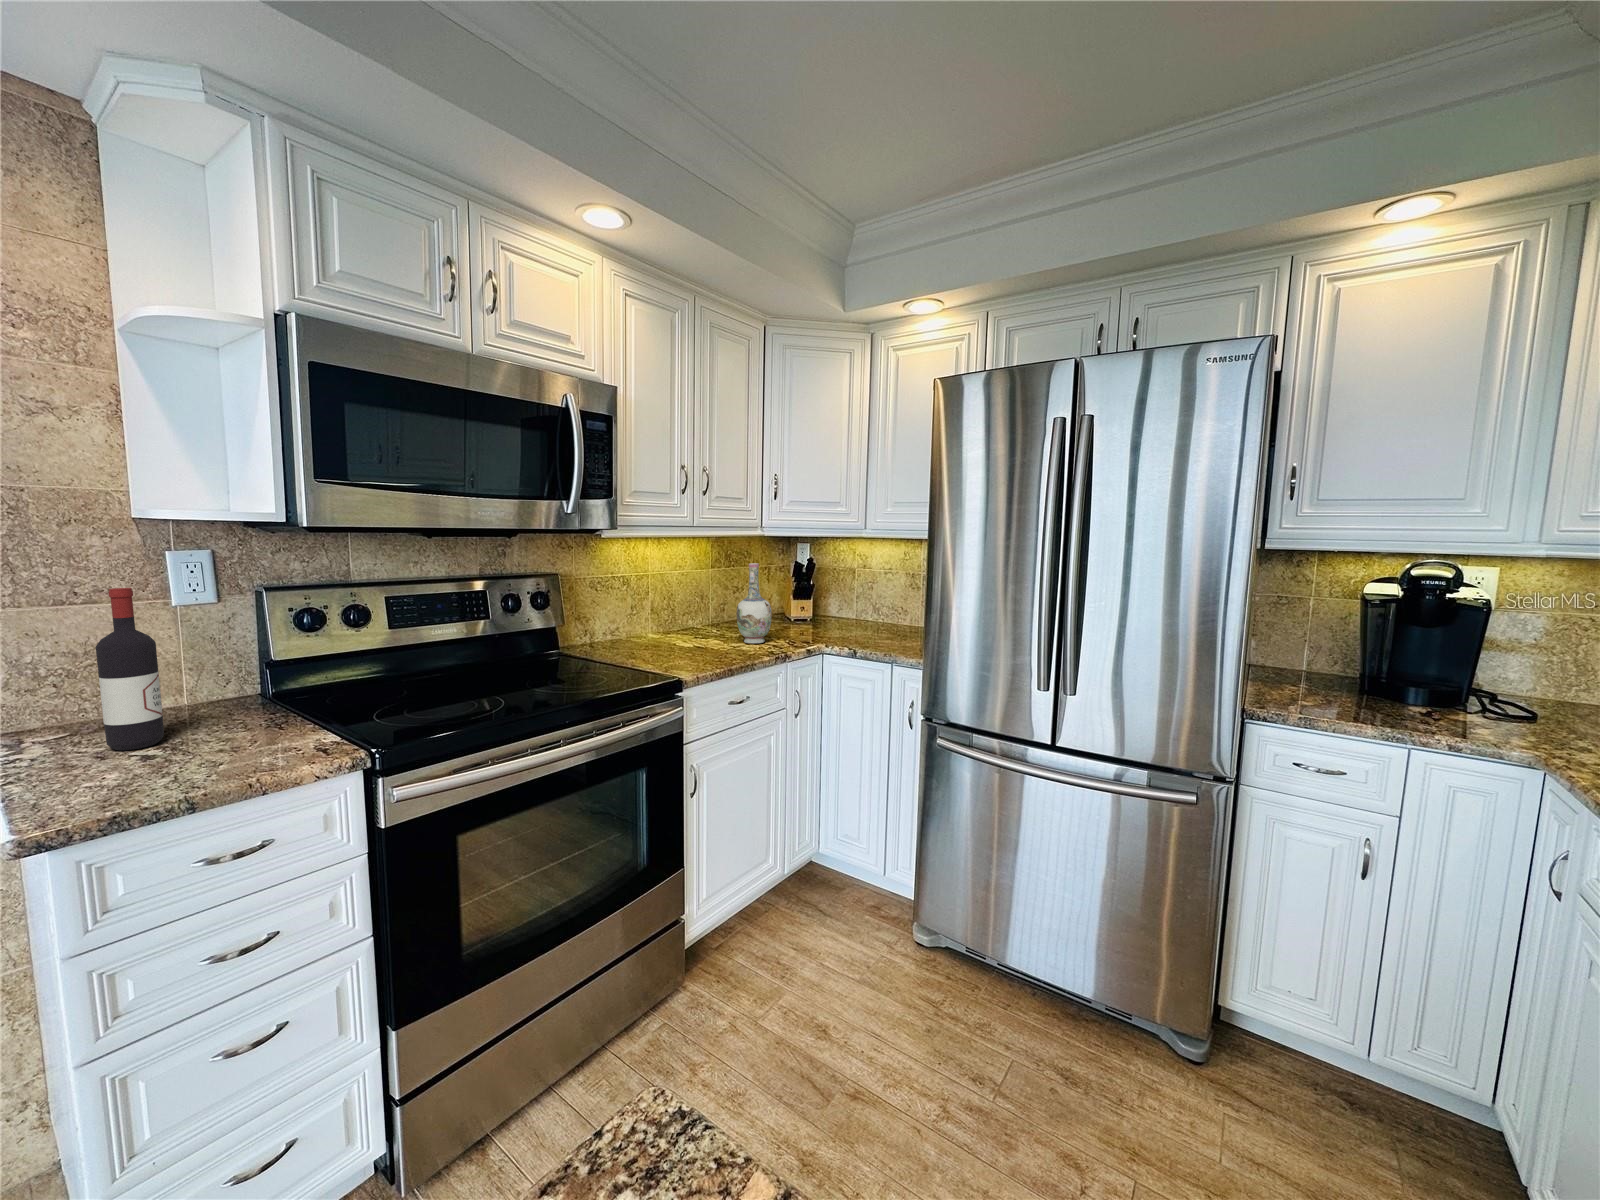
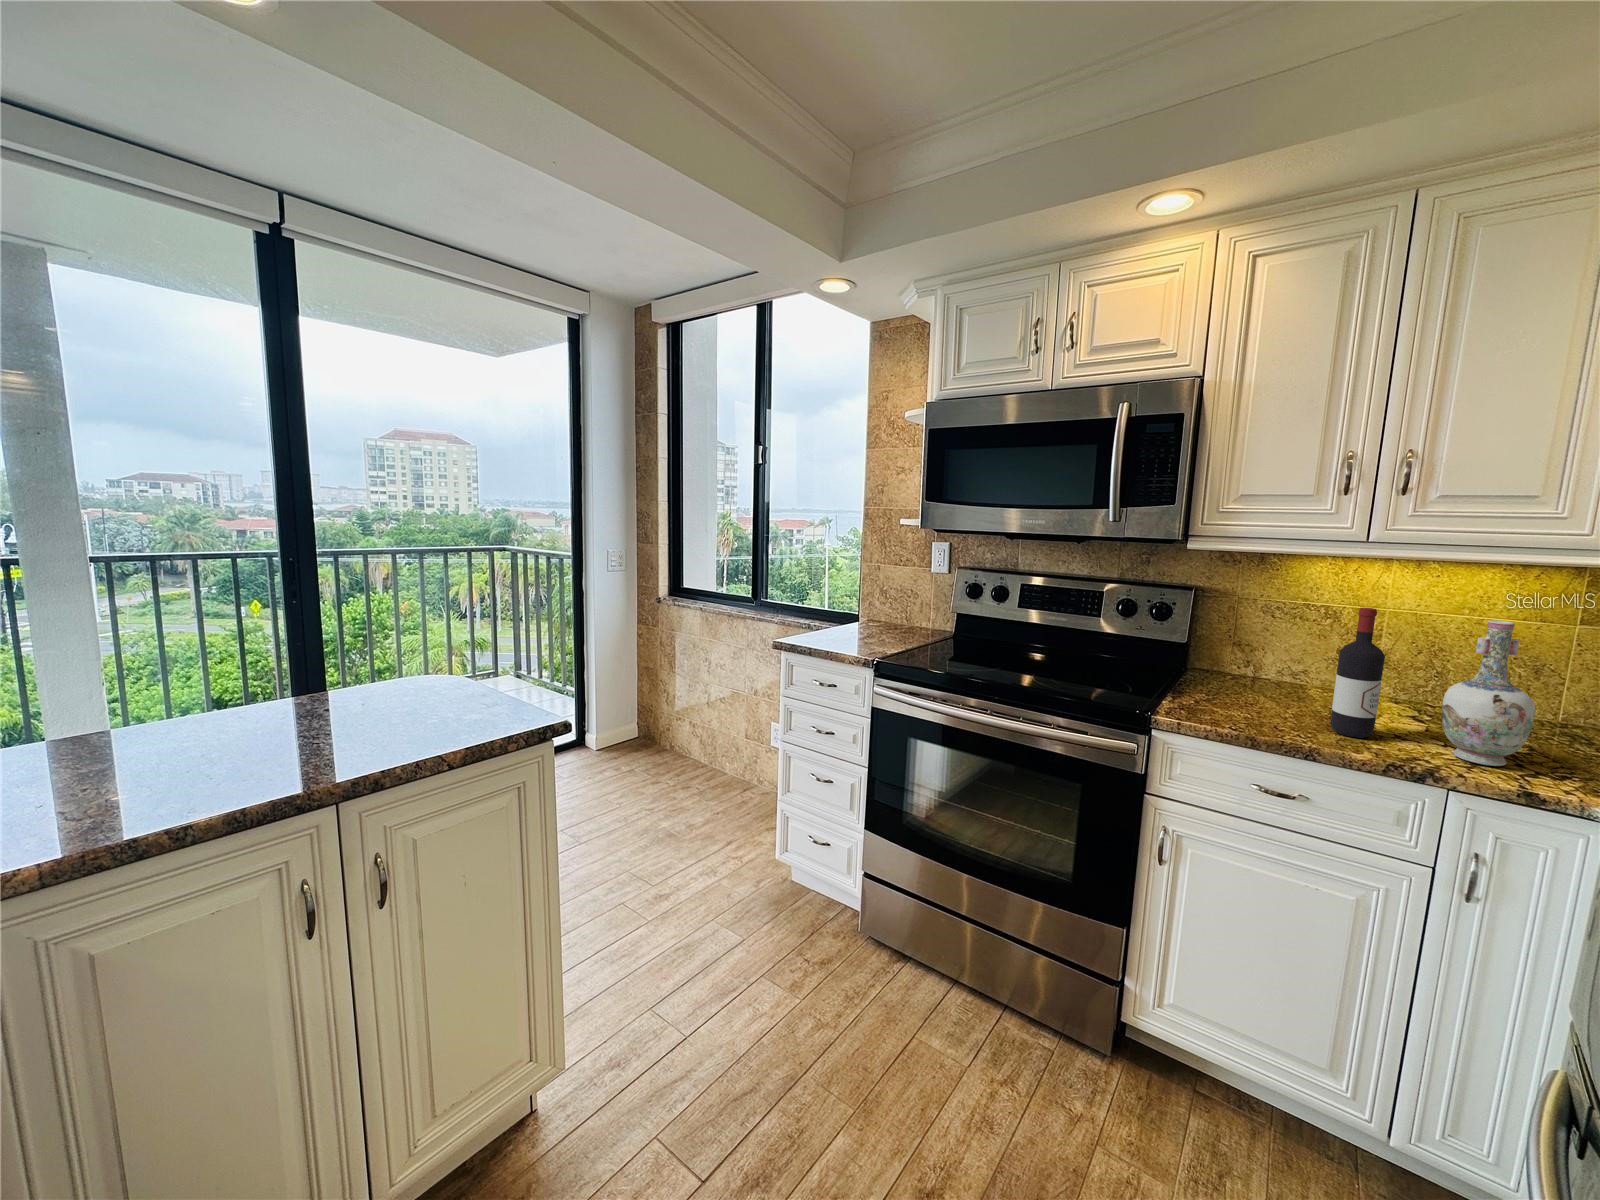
wine bottle: present [95,588,164,750] -> present [1330,607,1385,738]

